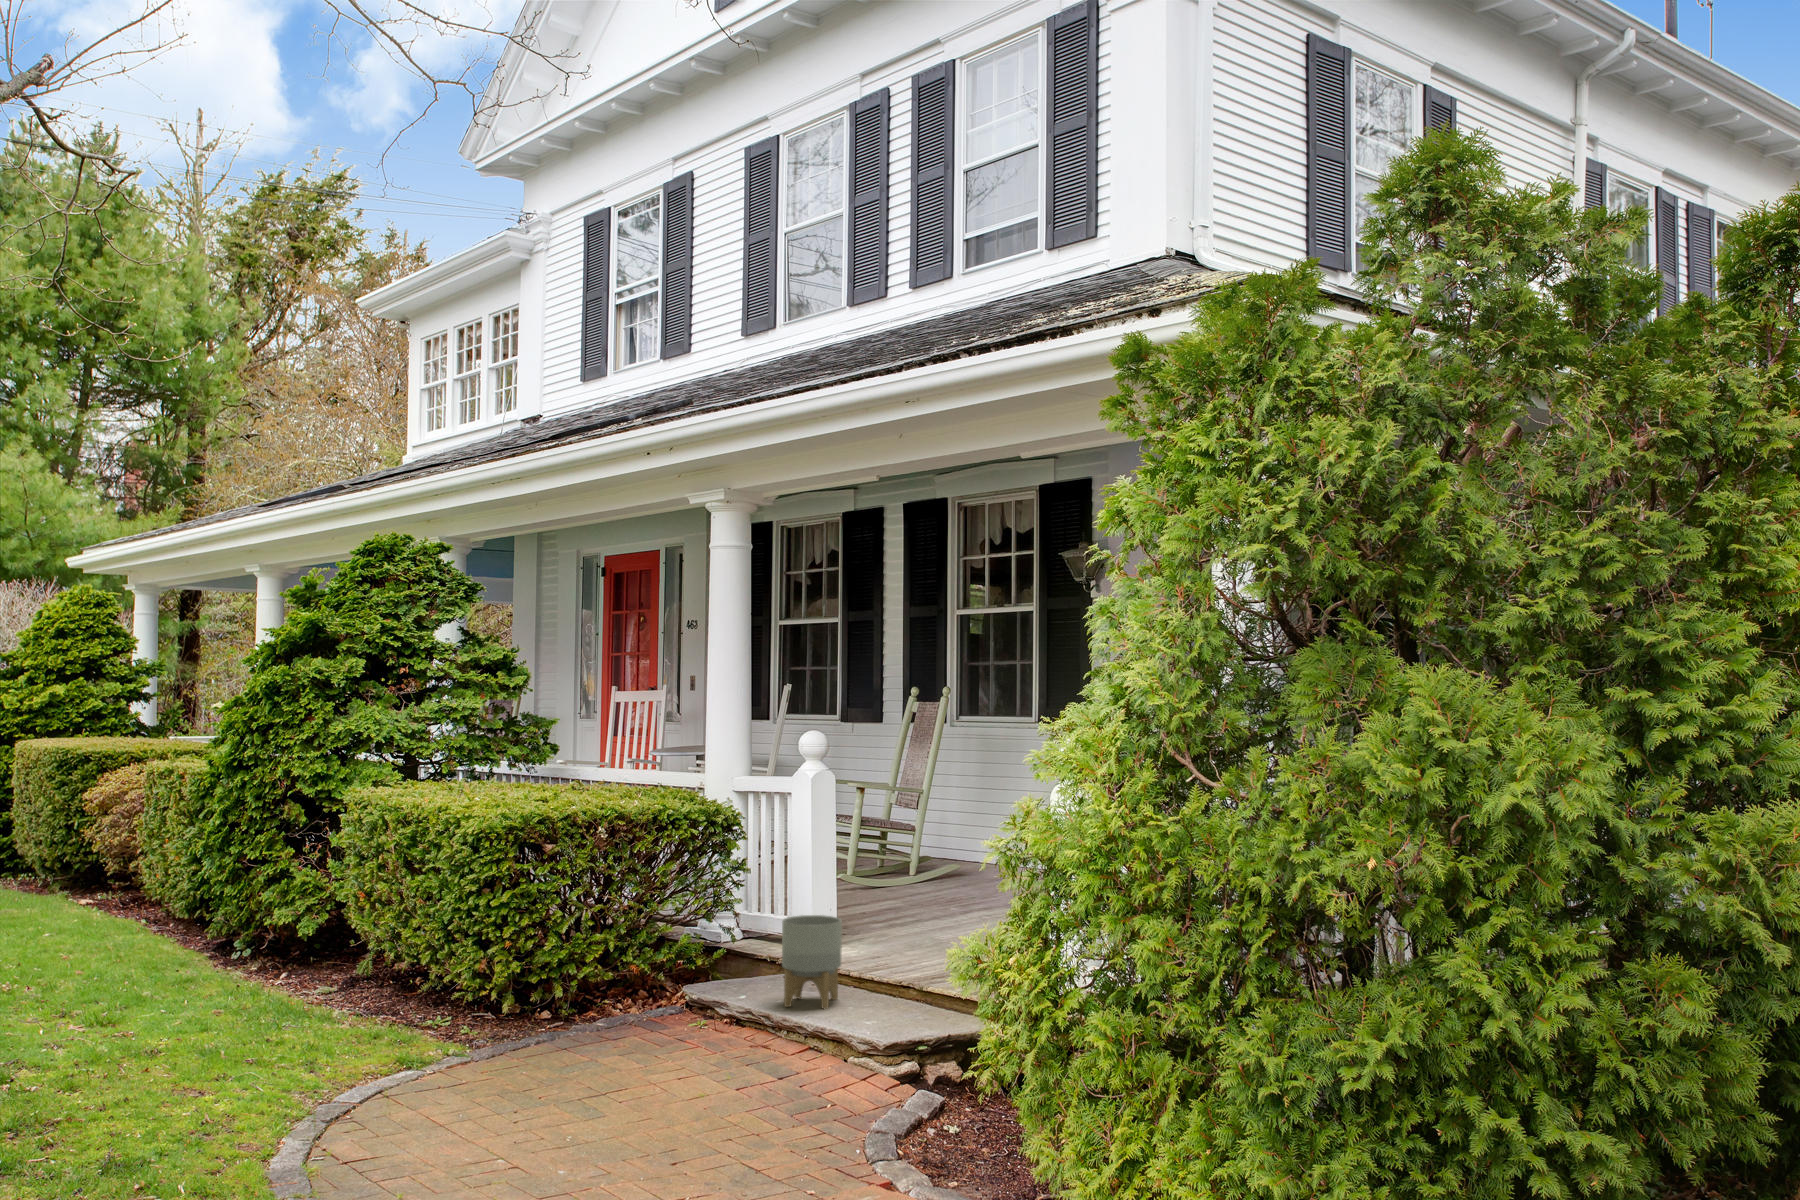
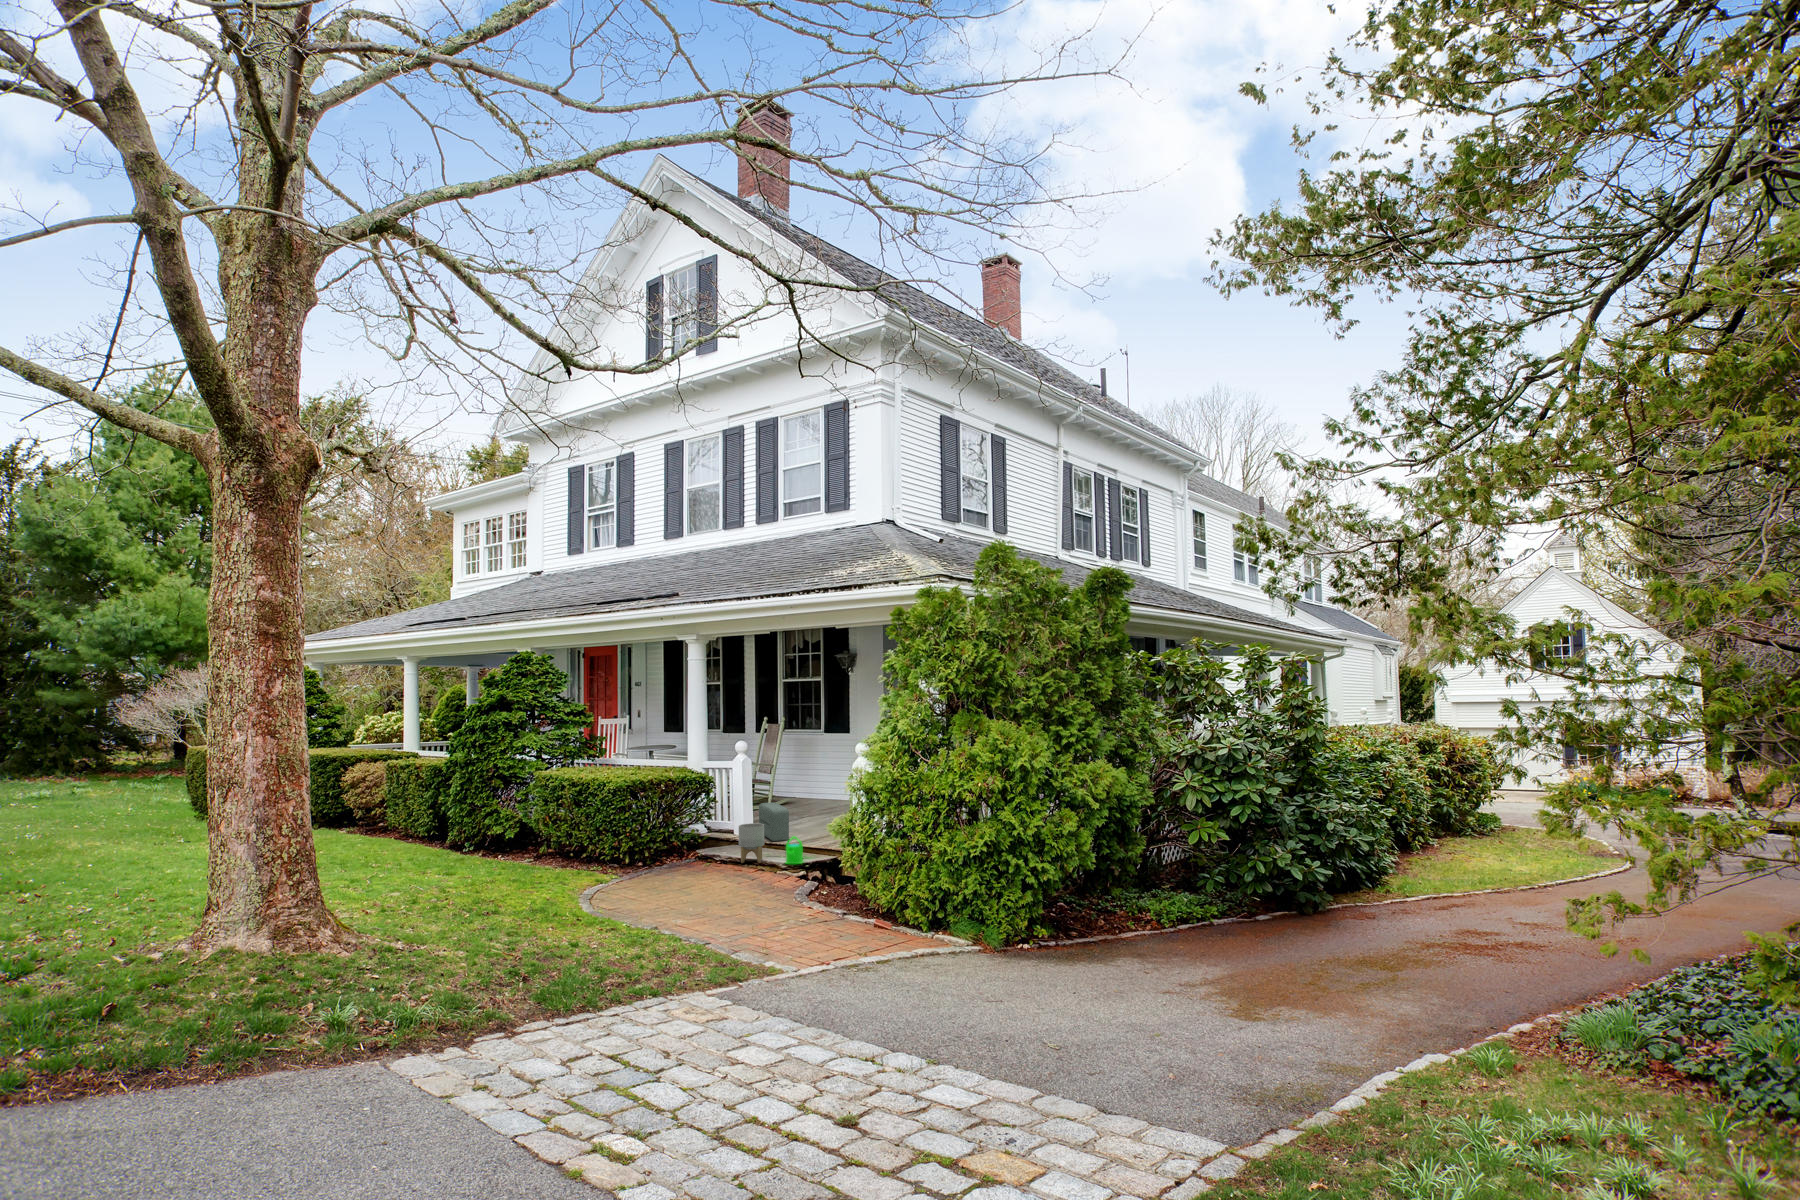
pouf: none [863,868,916,956] -> present [759,802,789,841]
watering can: none [879,954,926,1023] -> present [785,836,803,864]

